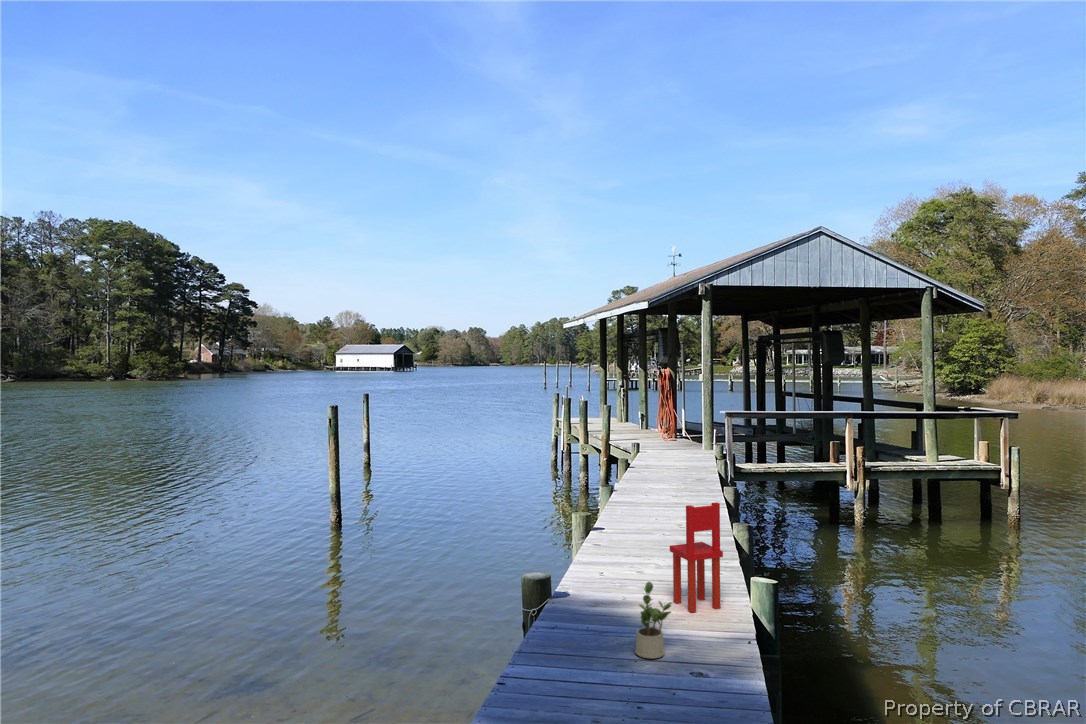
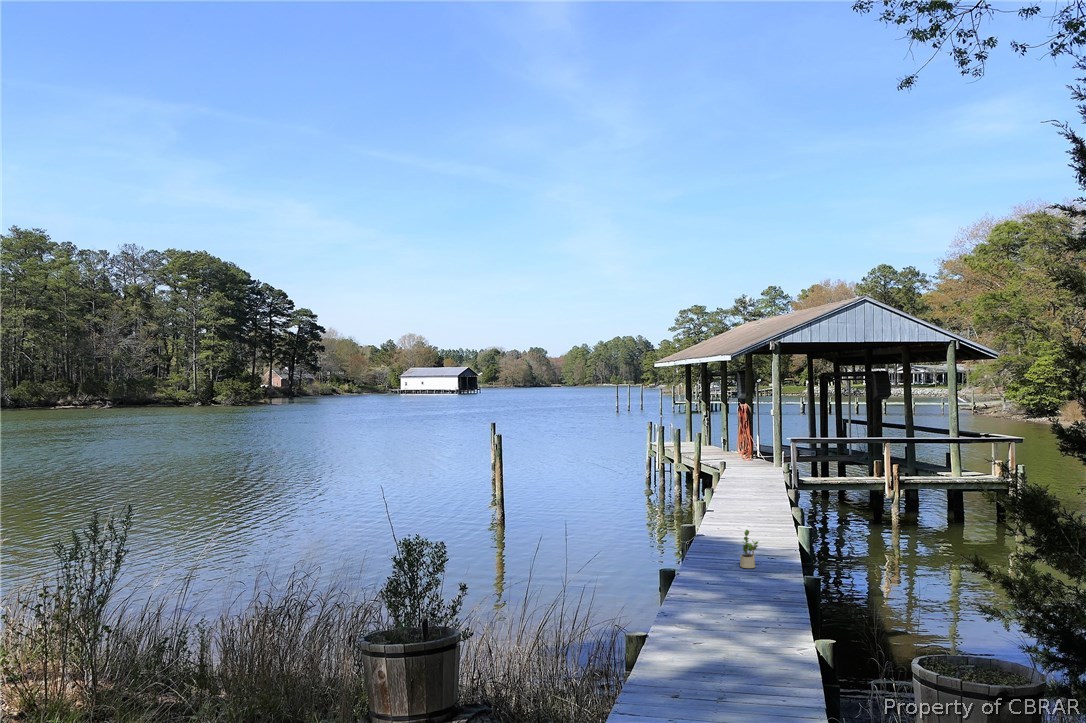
chair: present [670,502,723,612] -> none [756,492,786,553]

